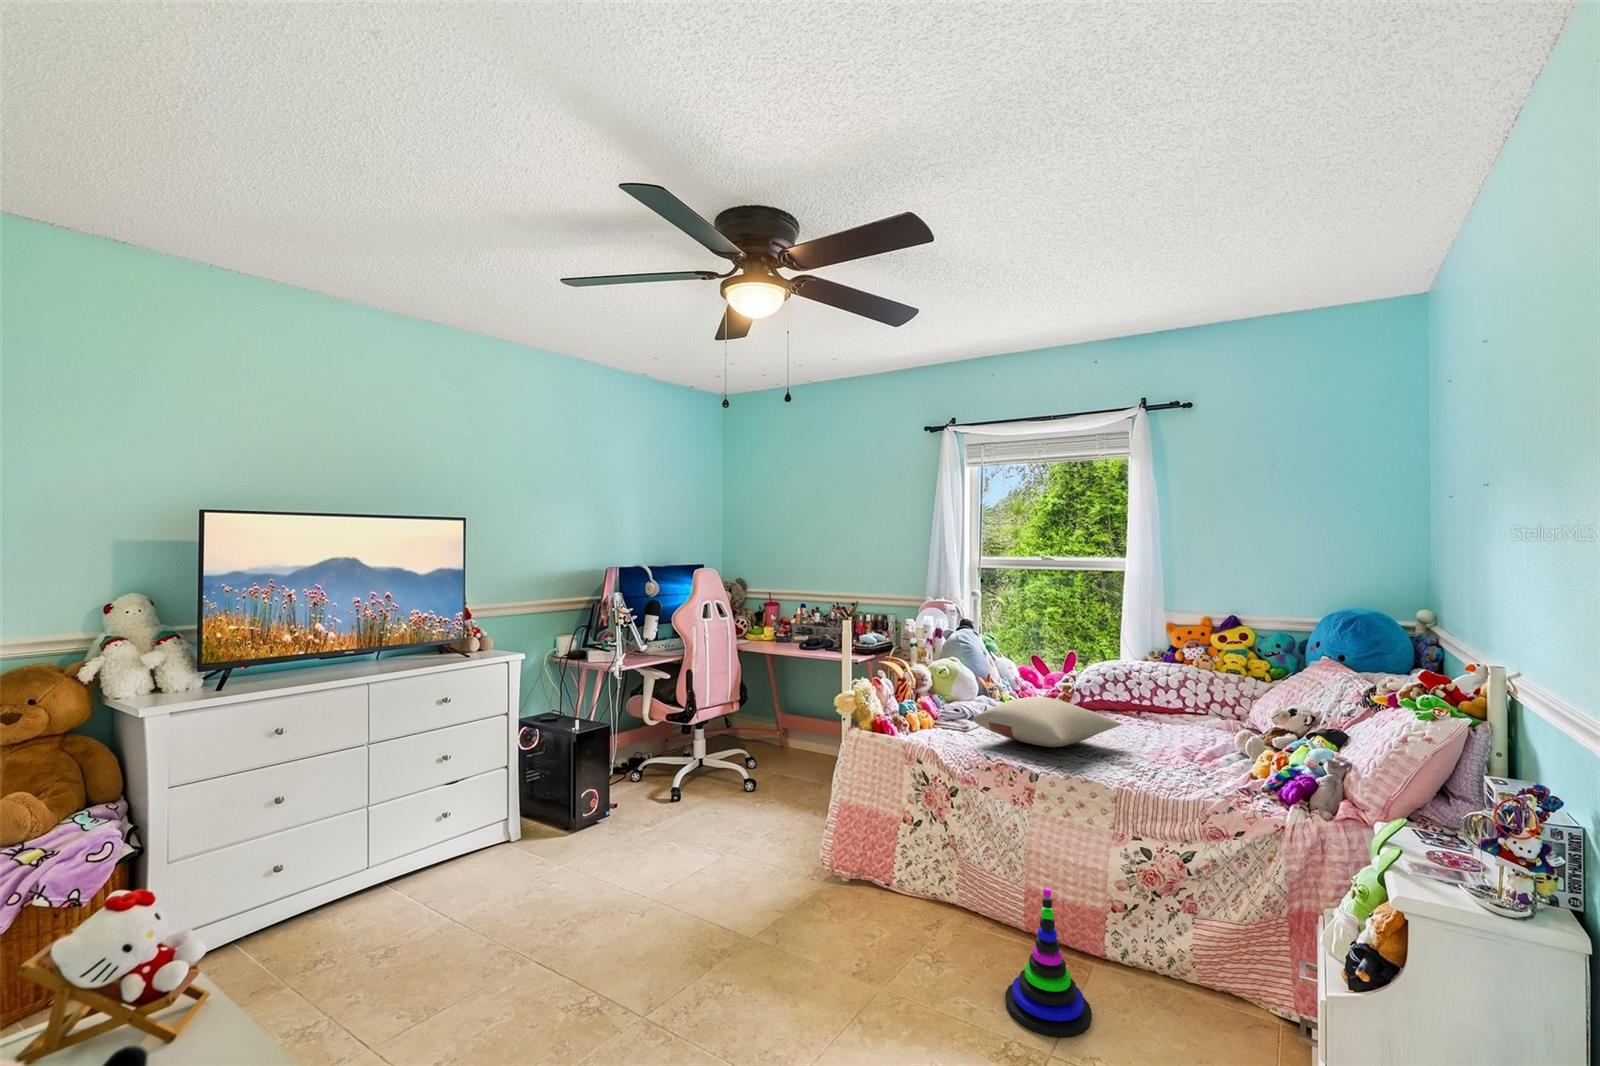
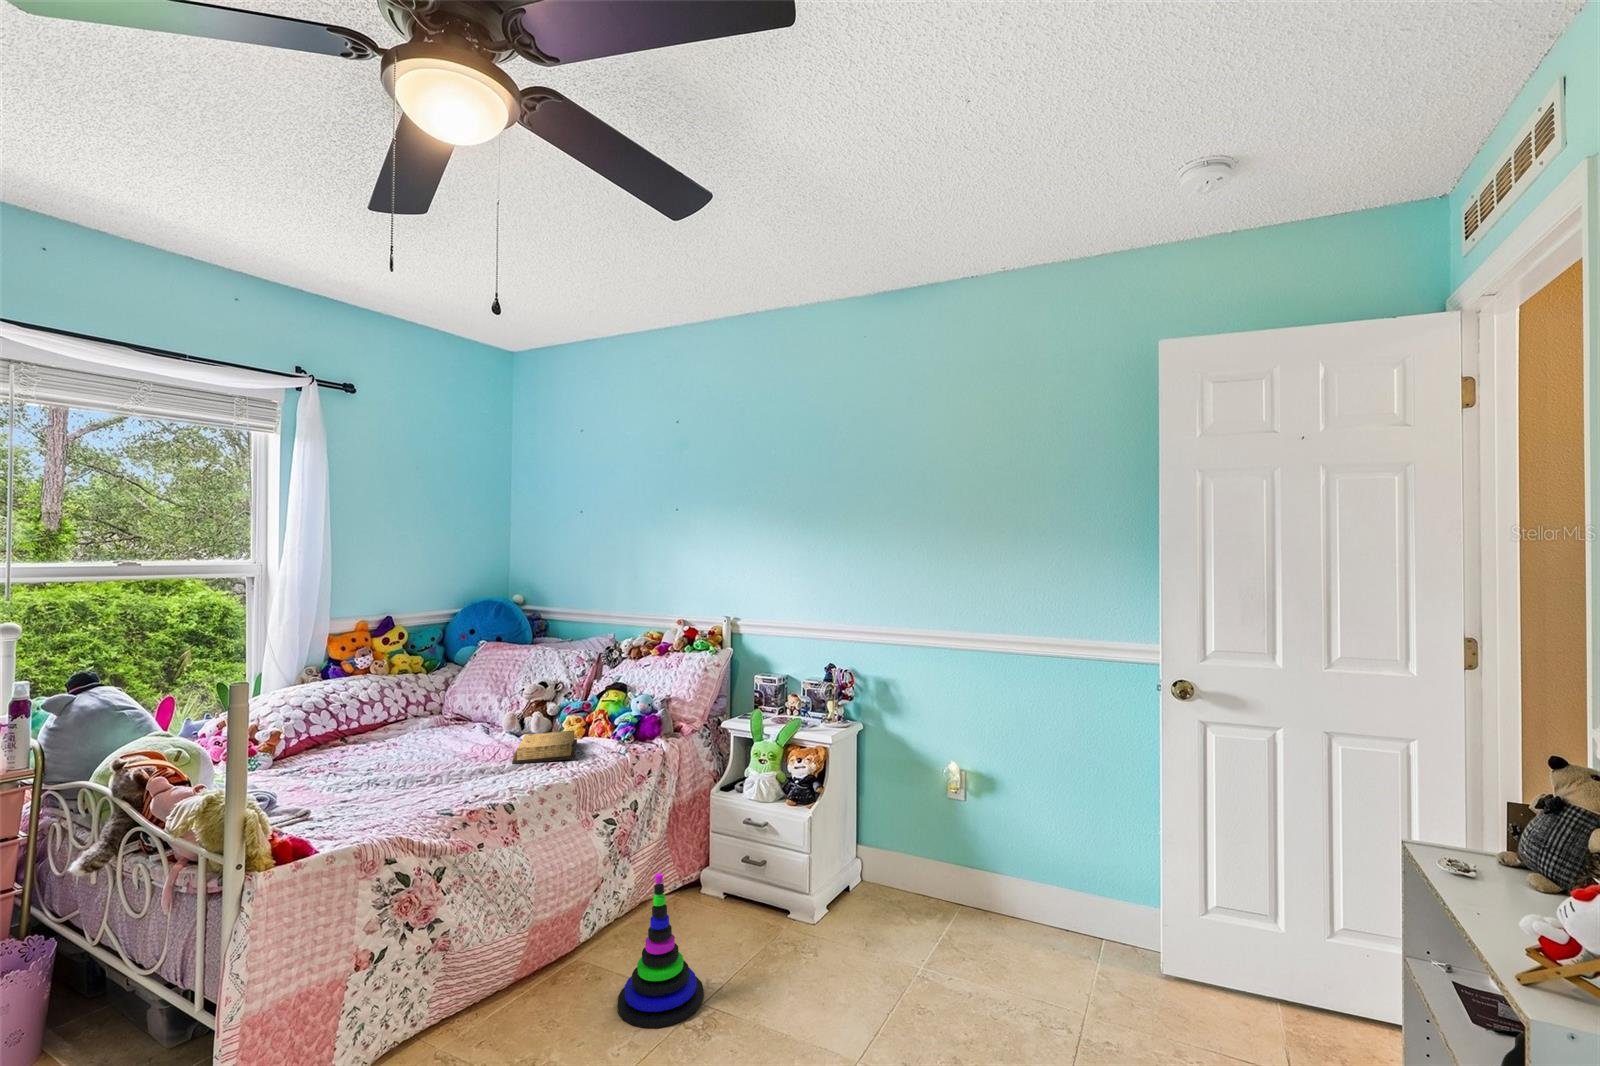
pillow: present [973,697,1120,747] -> none [318,727,508,796]
diary: none [1128,751,1230,782] -> present [512,730,579,764]

